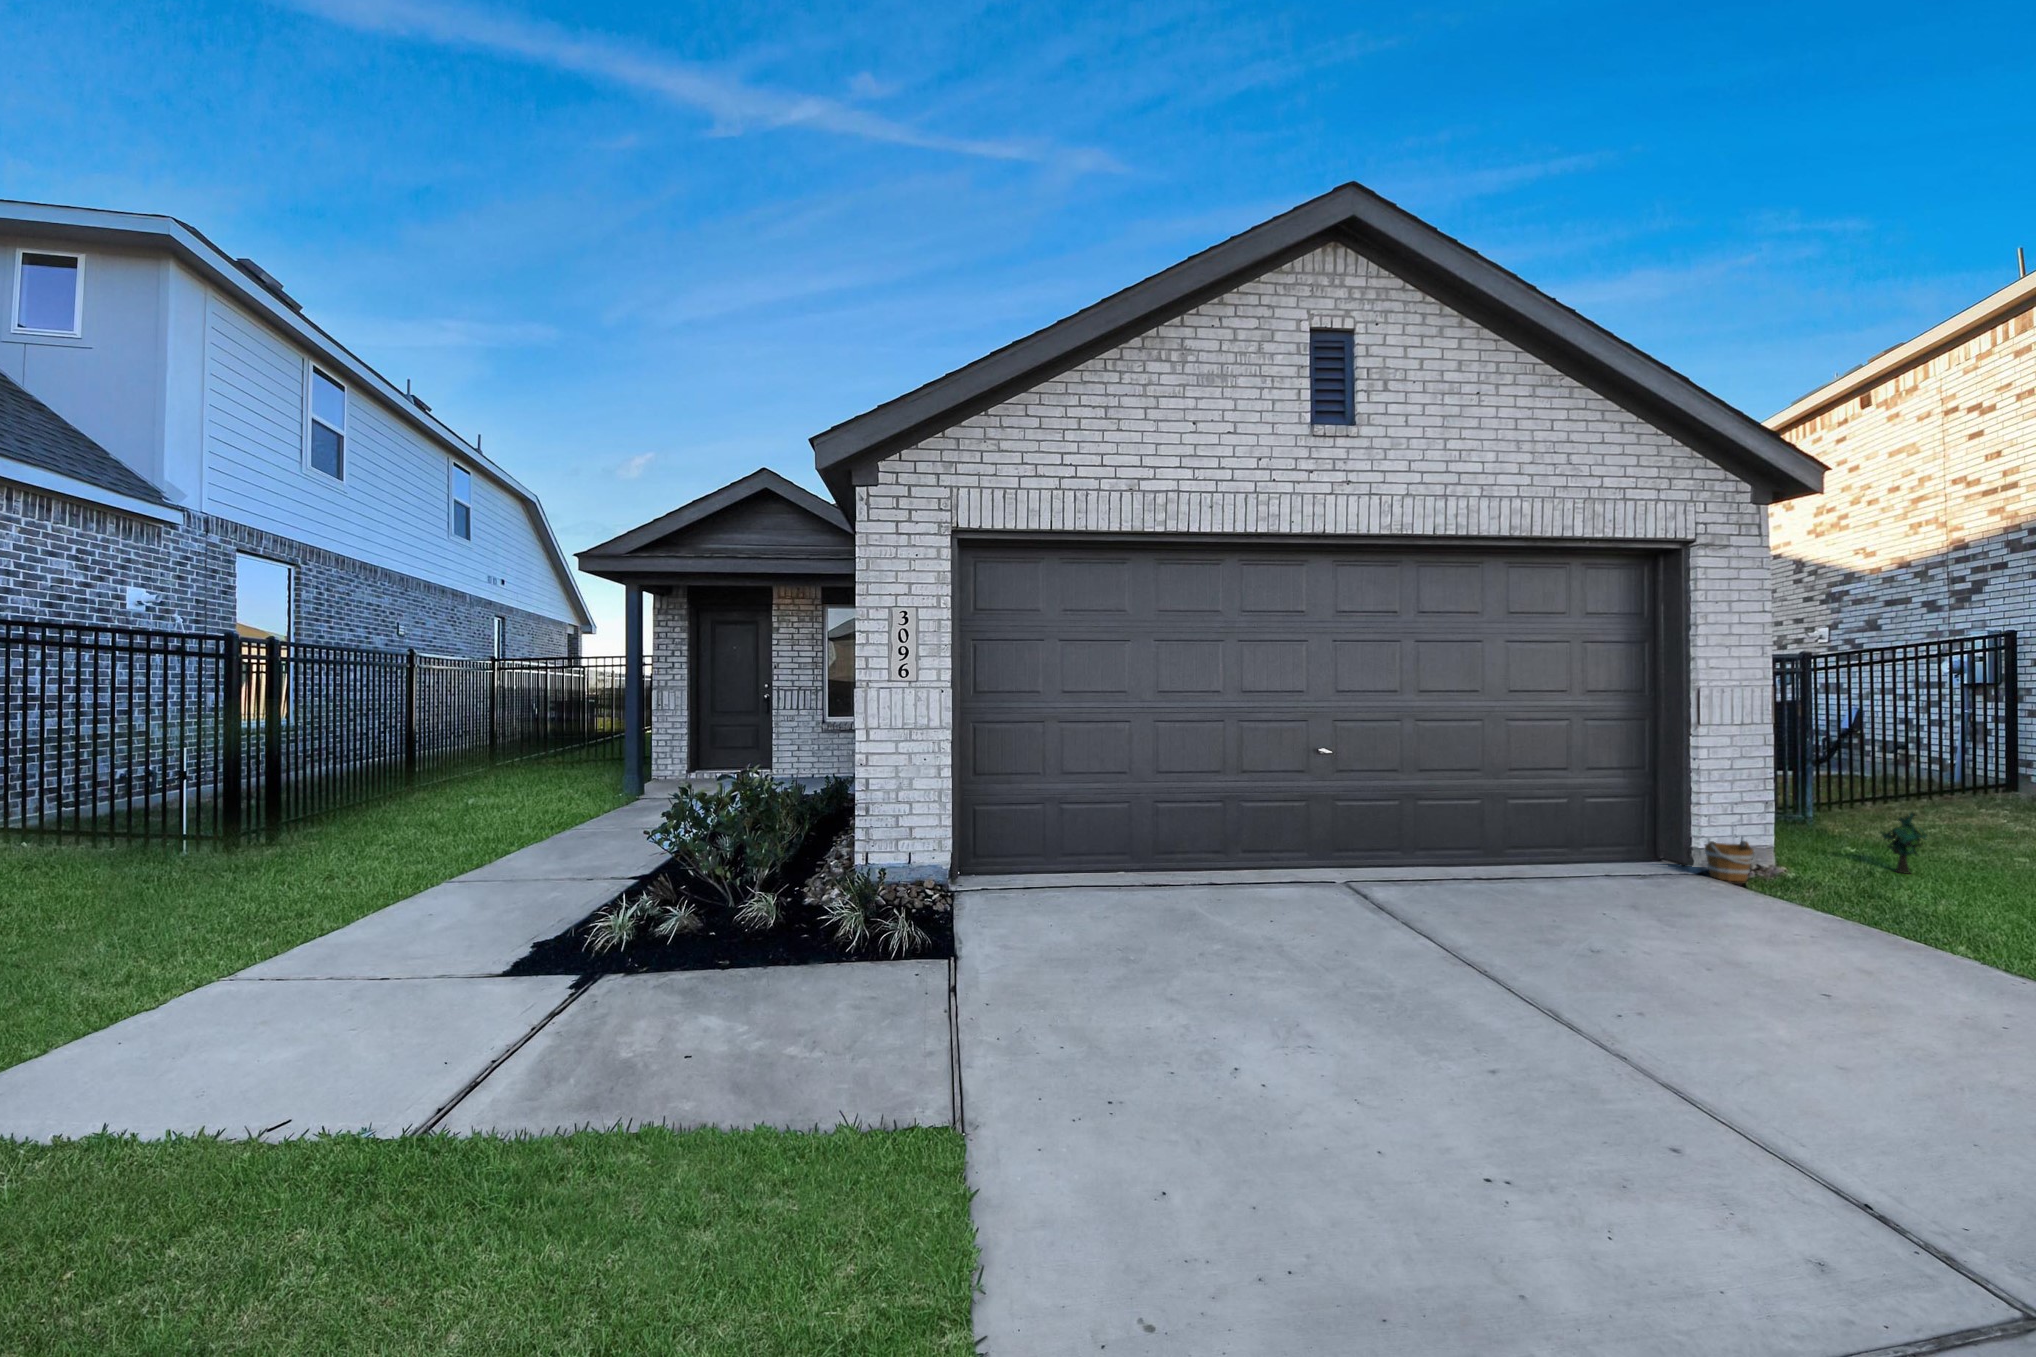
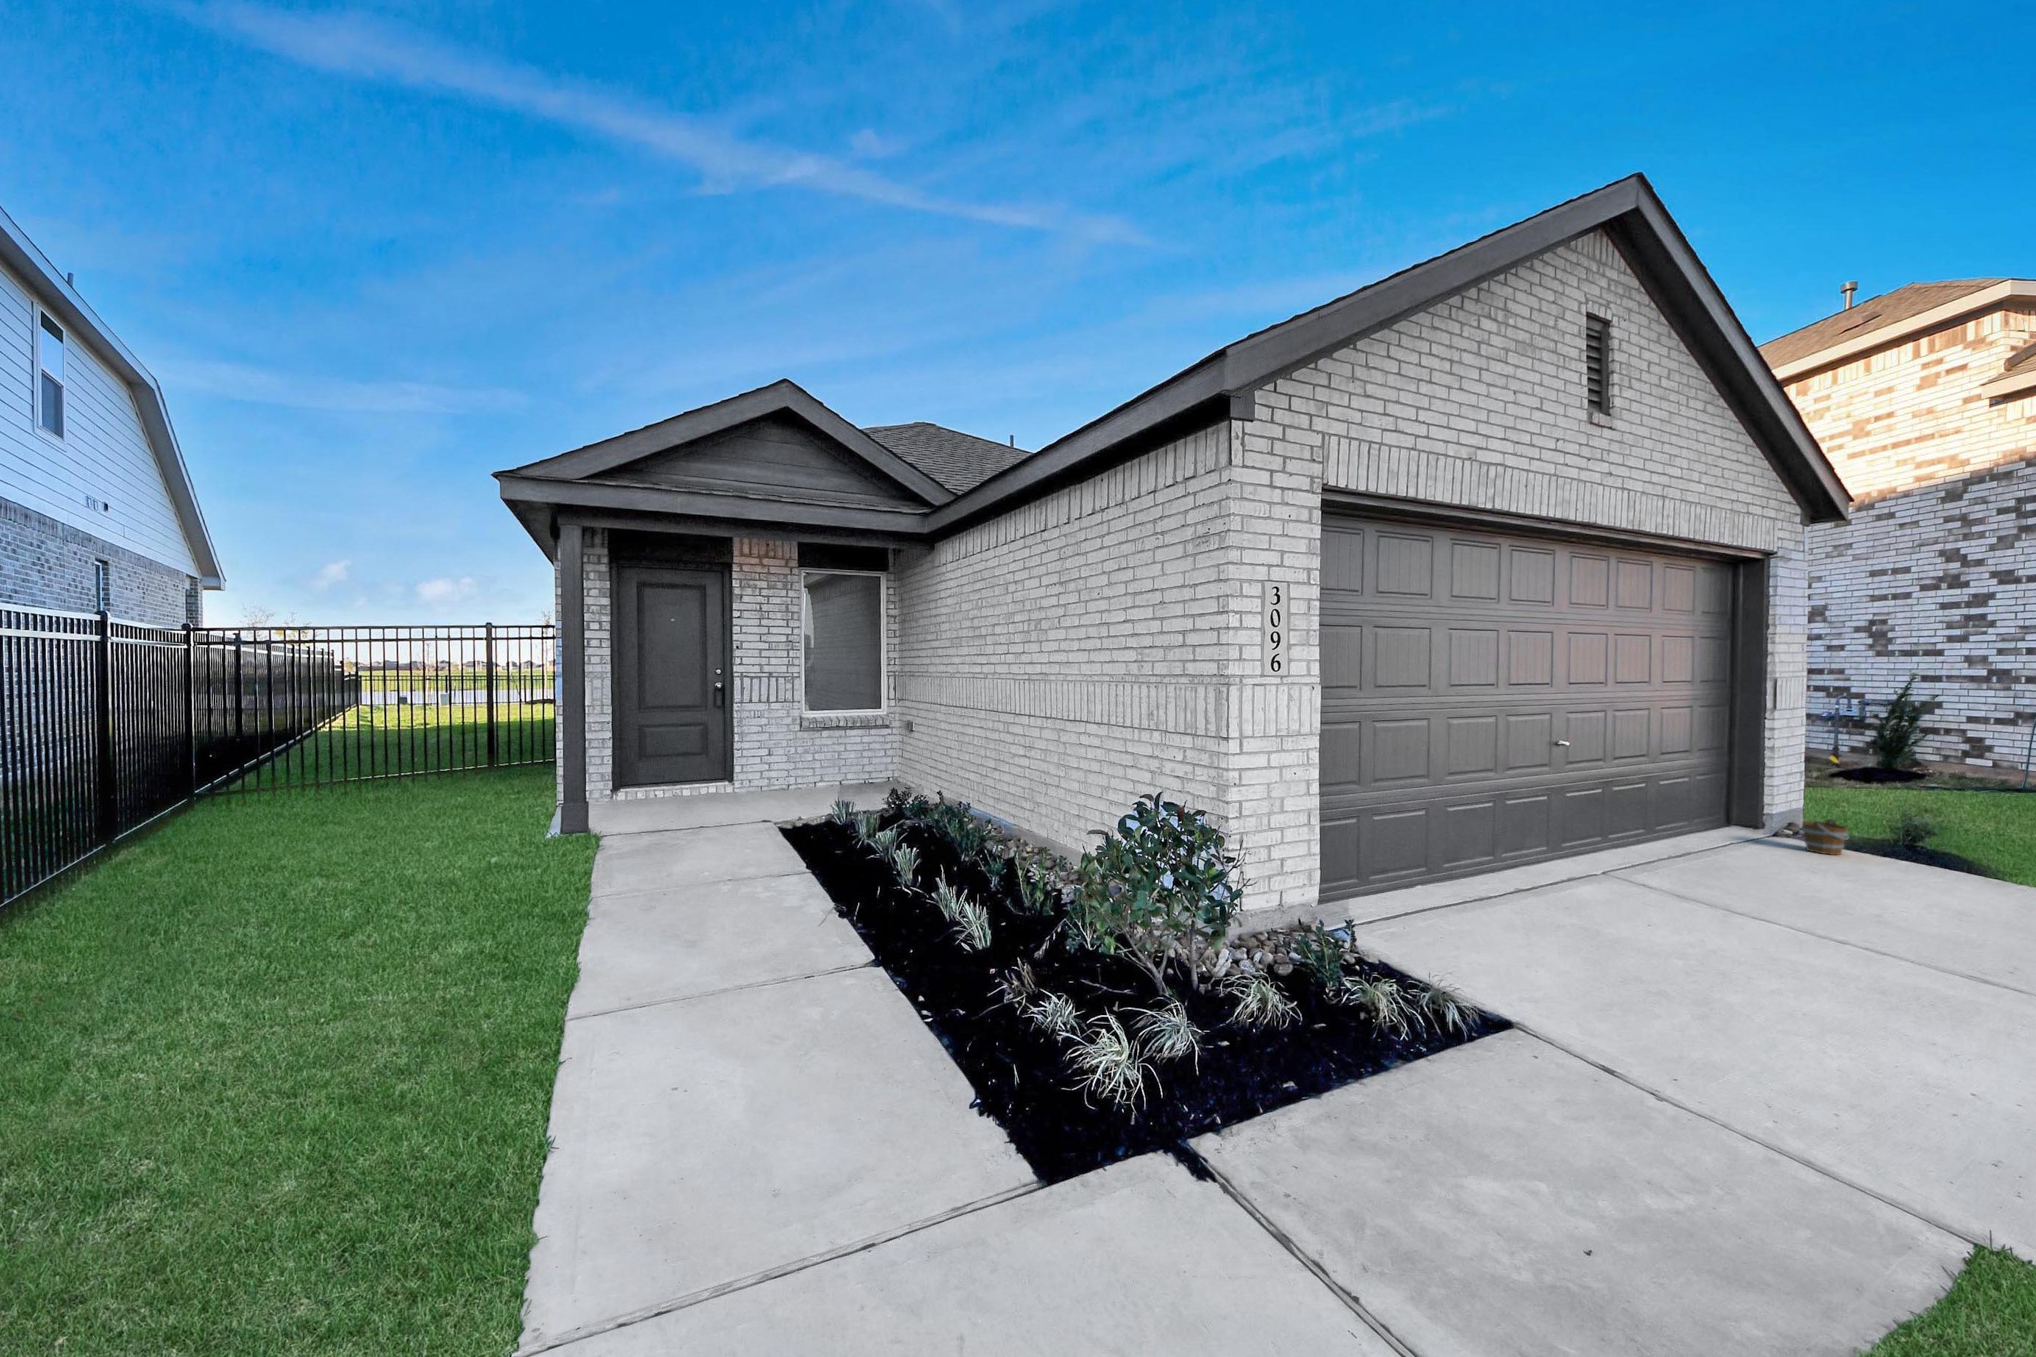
decorative plant: present [1880,813,1927,874] -> none [1870,788,1909,838]

